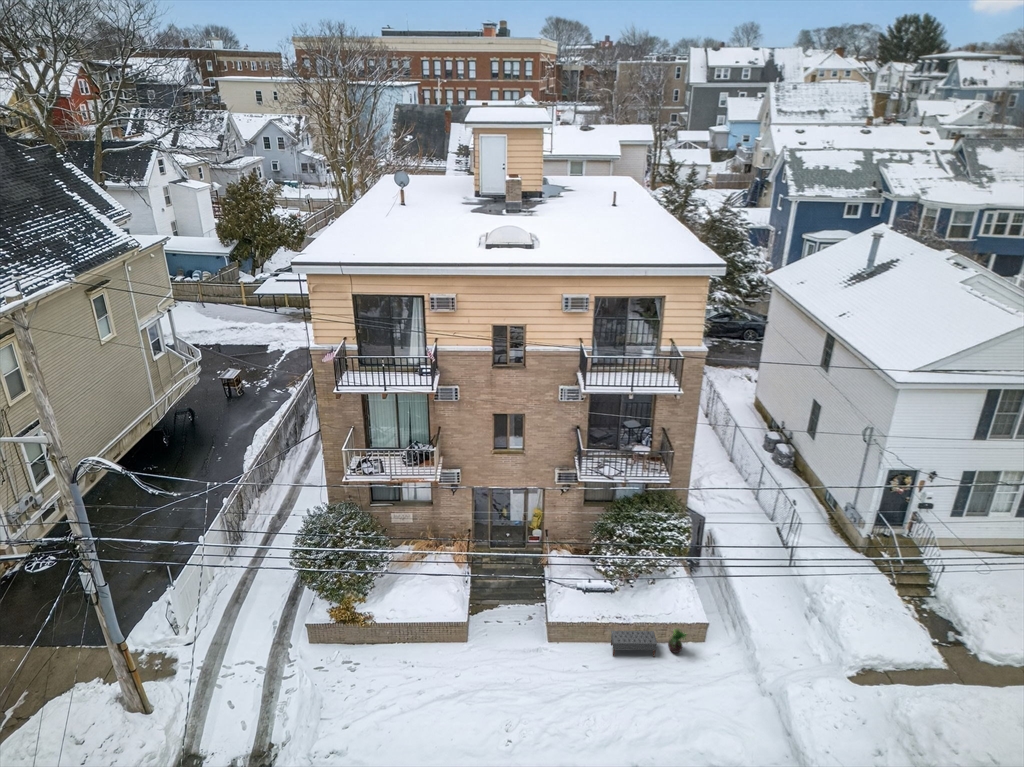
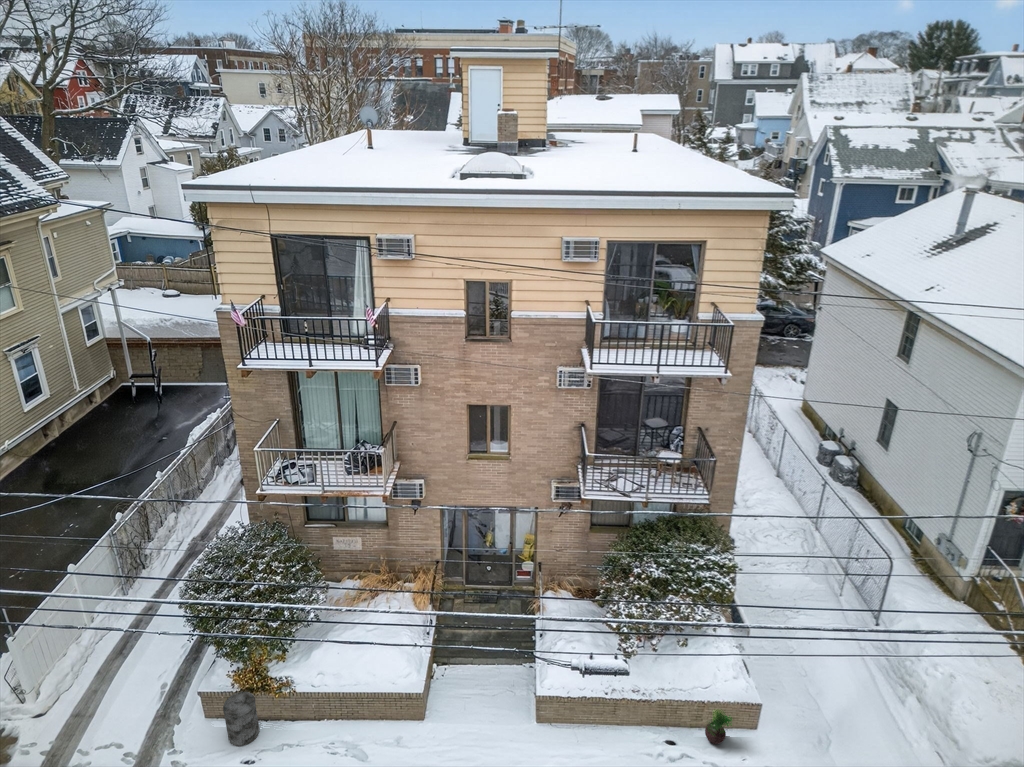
trash can: none [327,623,351,661] -> present [223,692,259,746]
bench: present [611,631,657,657] -> none [624,710,690,749]

